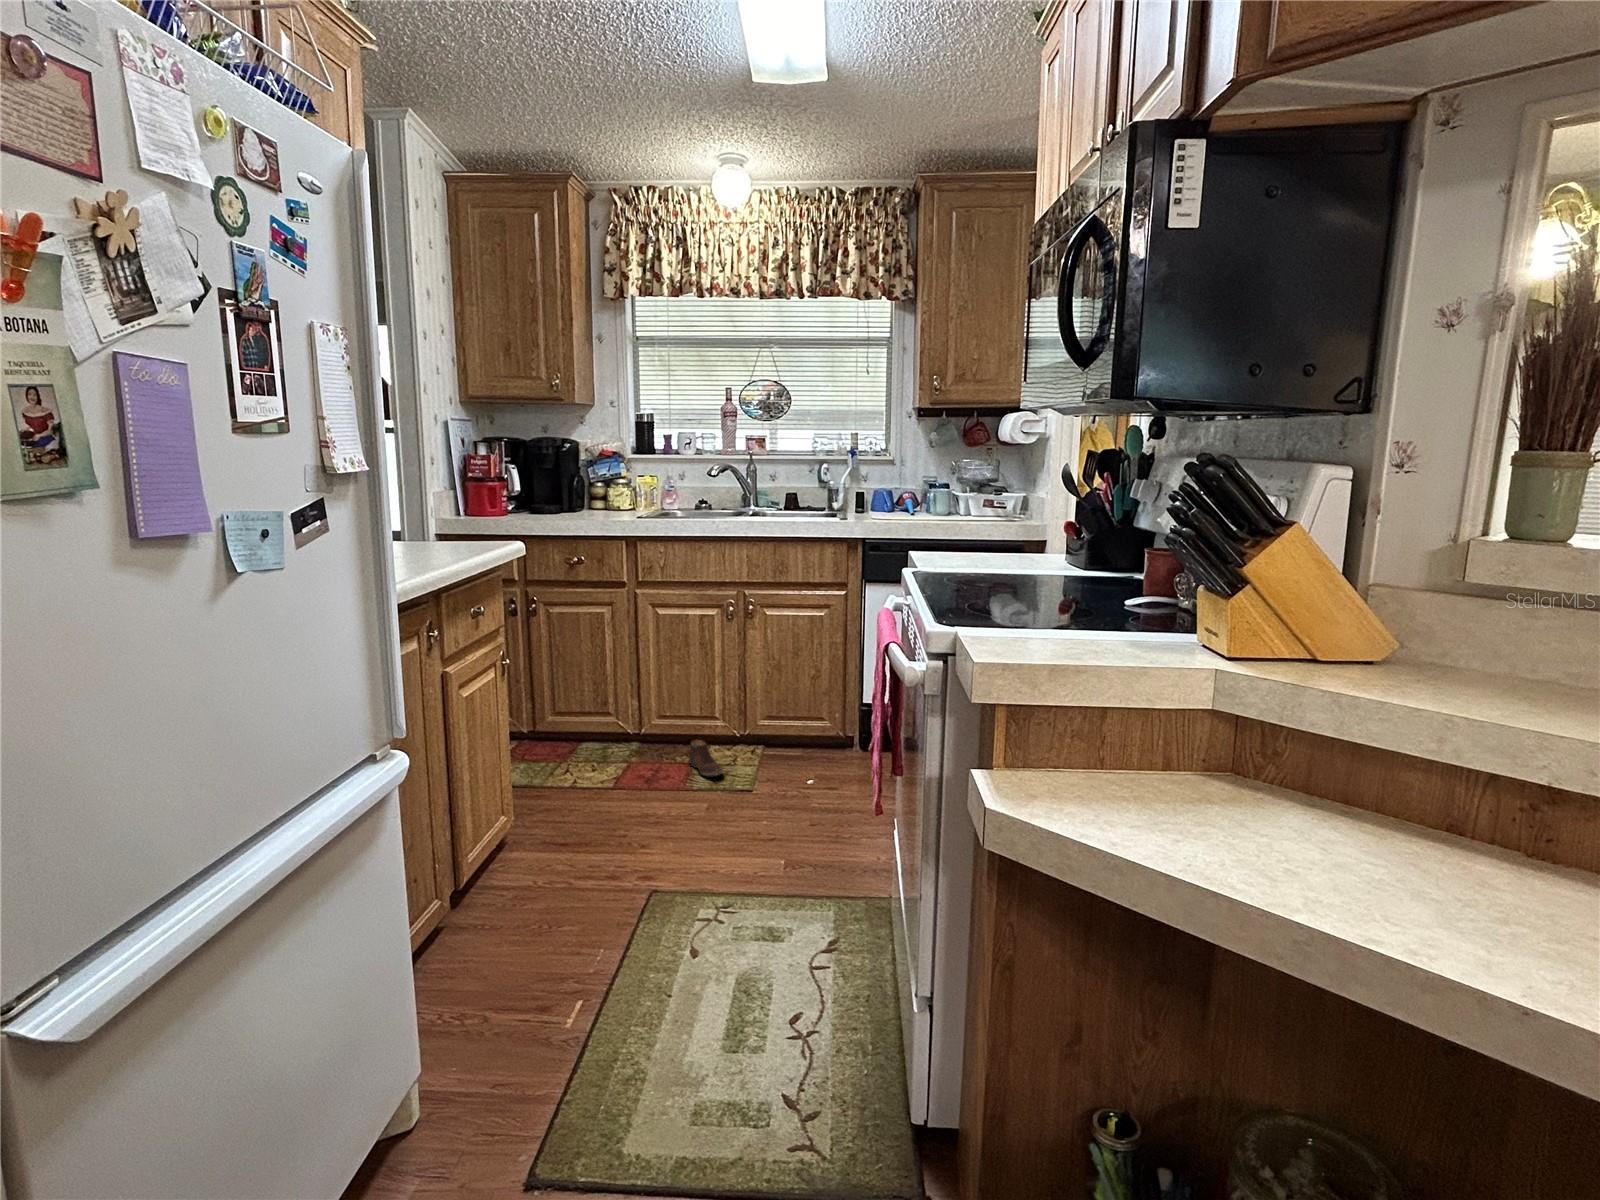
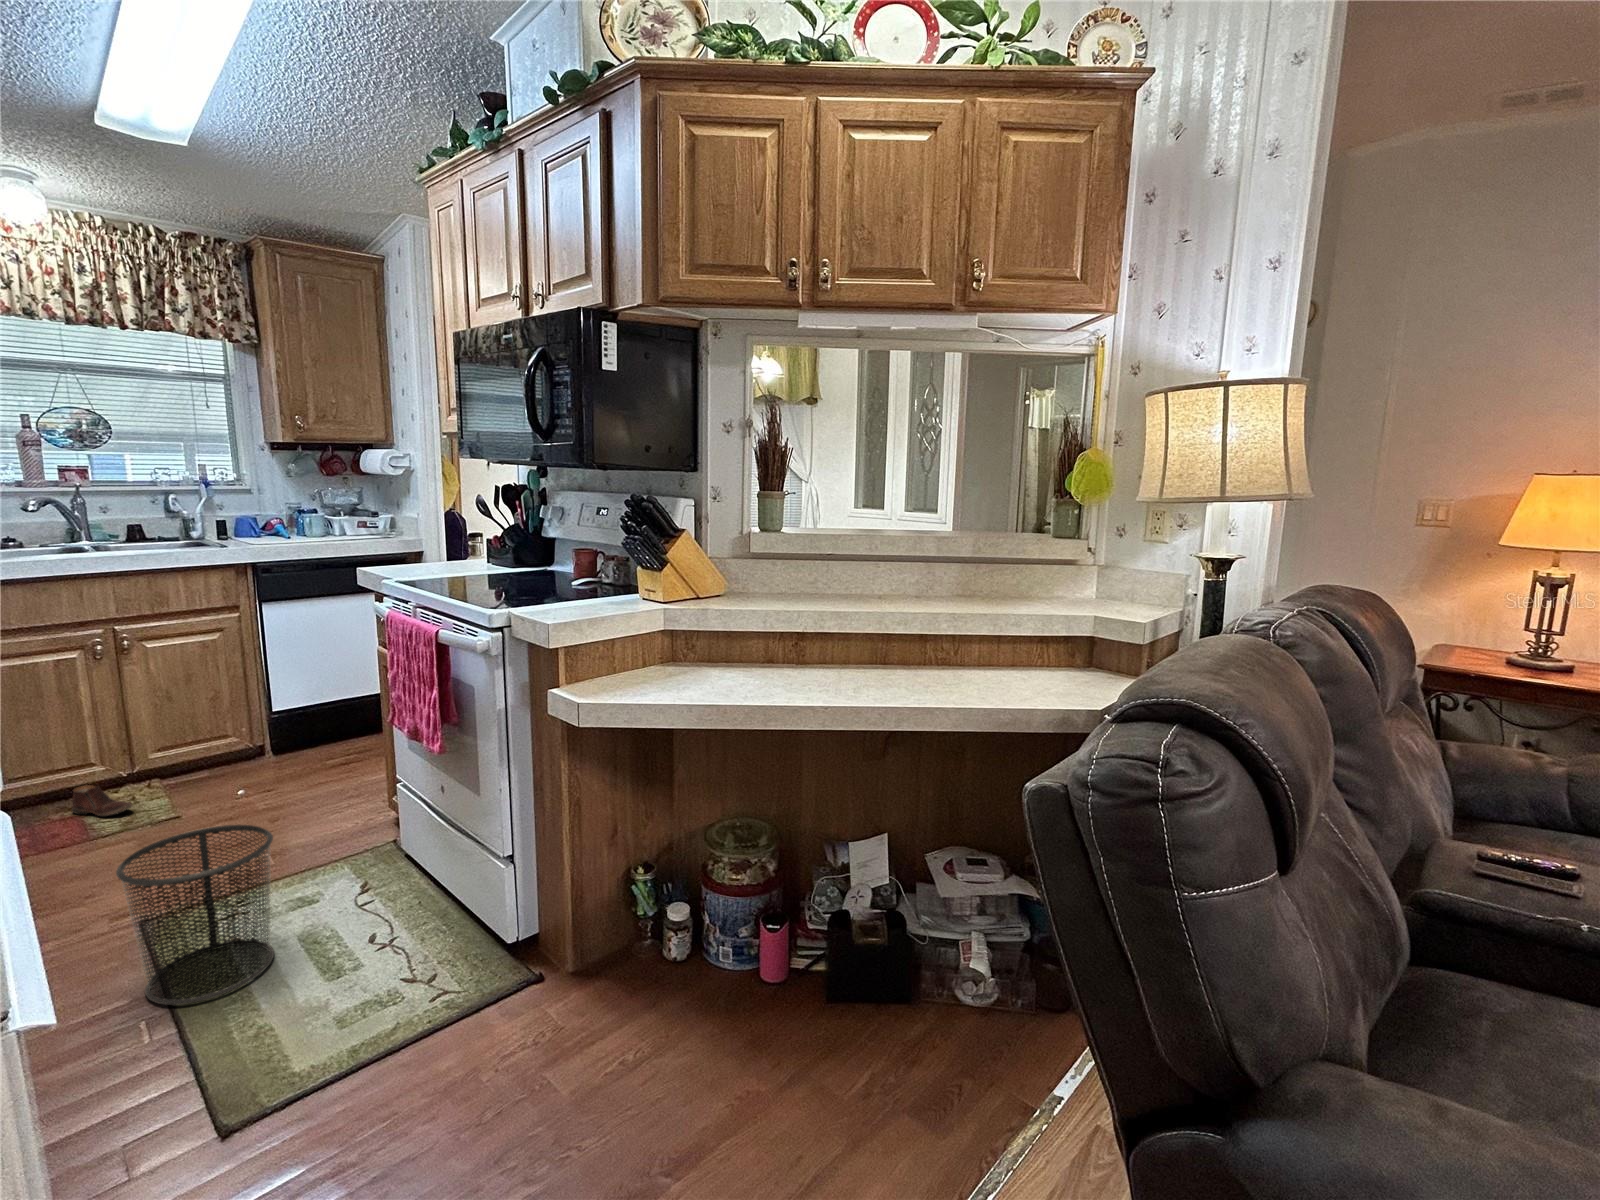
waste bin: none [556,859,710,1082] -> present [116,825,274,1005]

